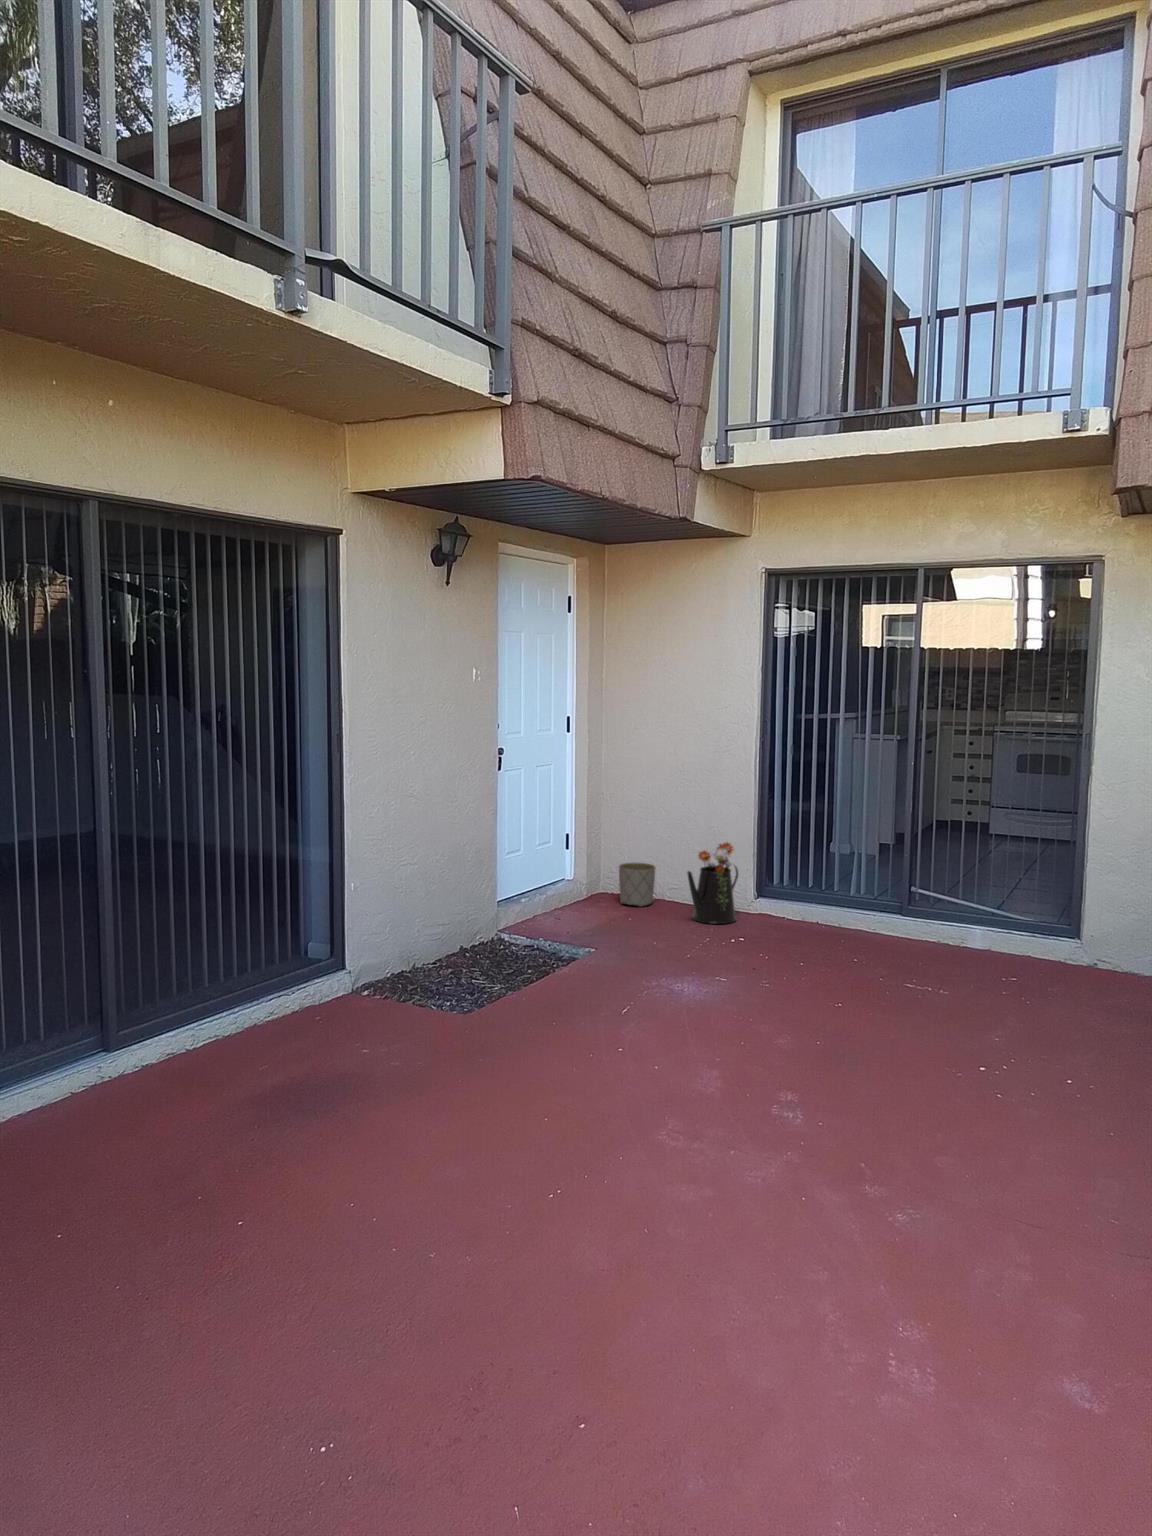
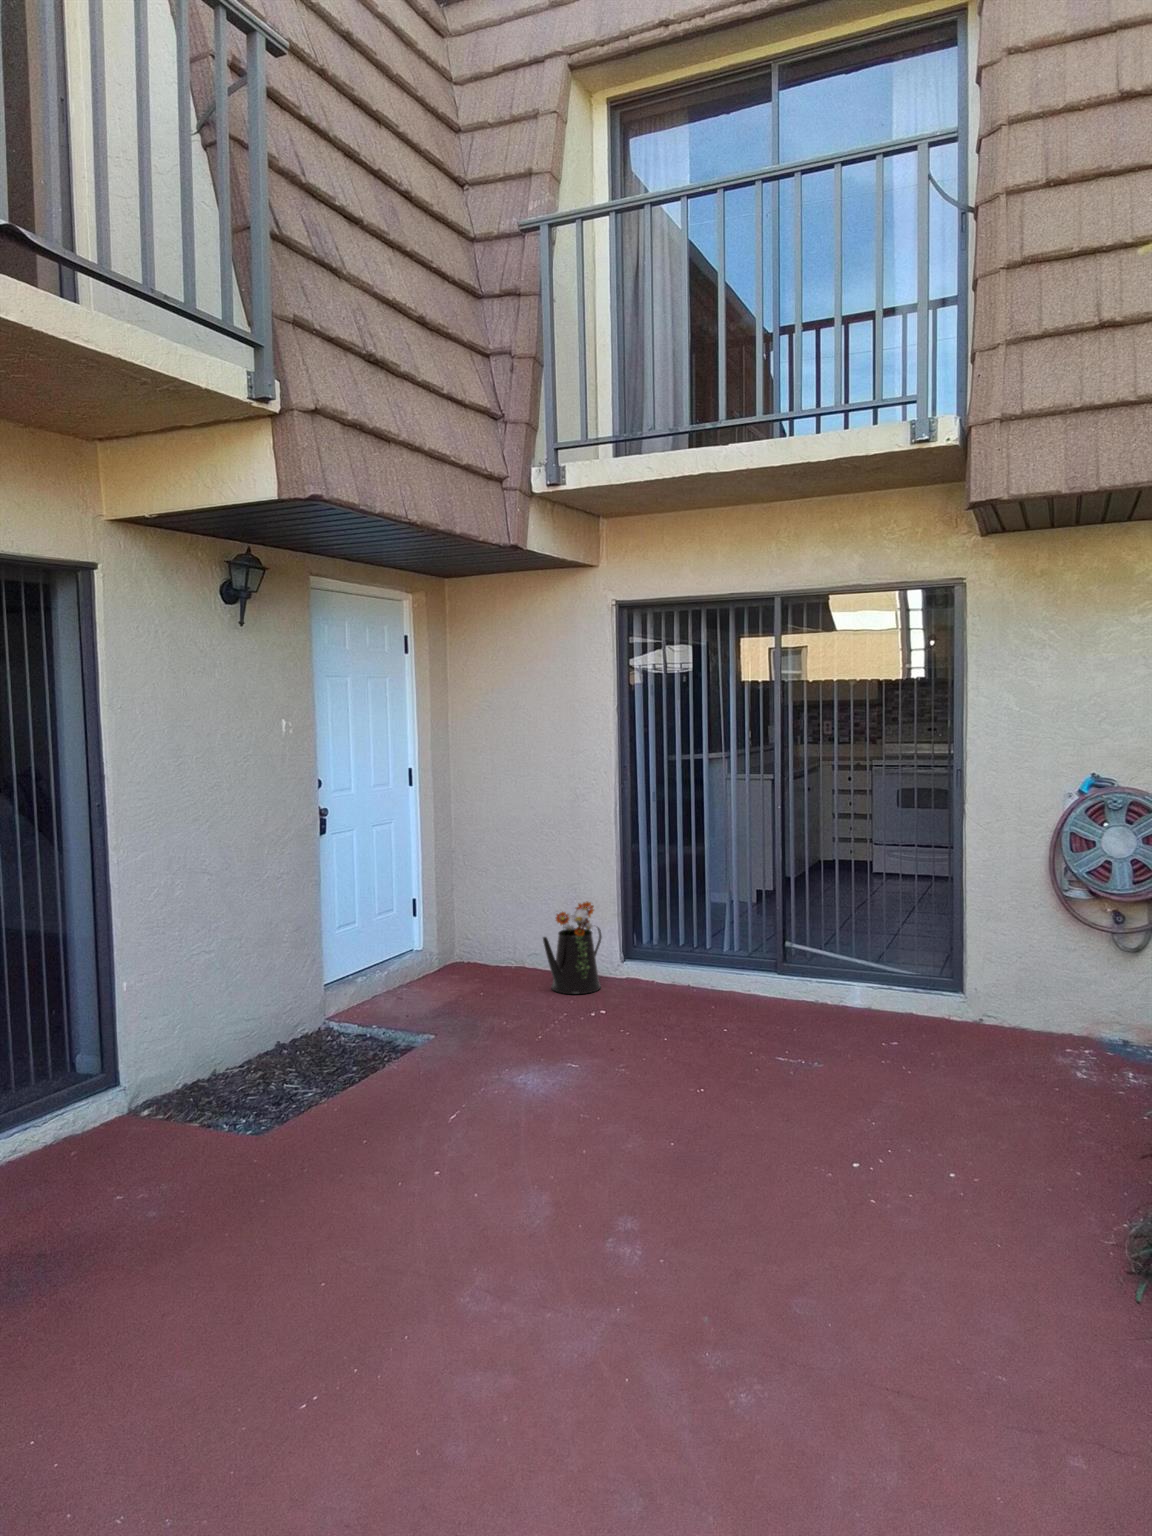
planter: present [619,863,656,907] -> none [471,928,512,978]

